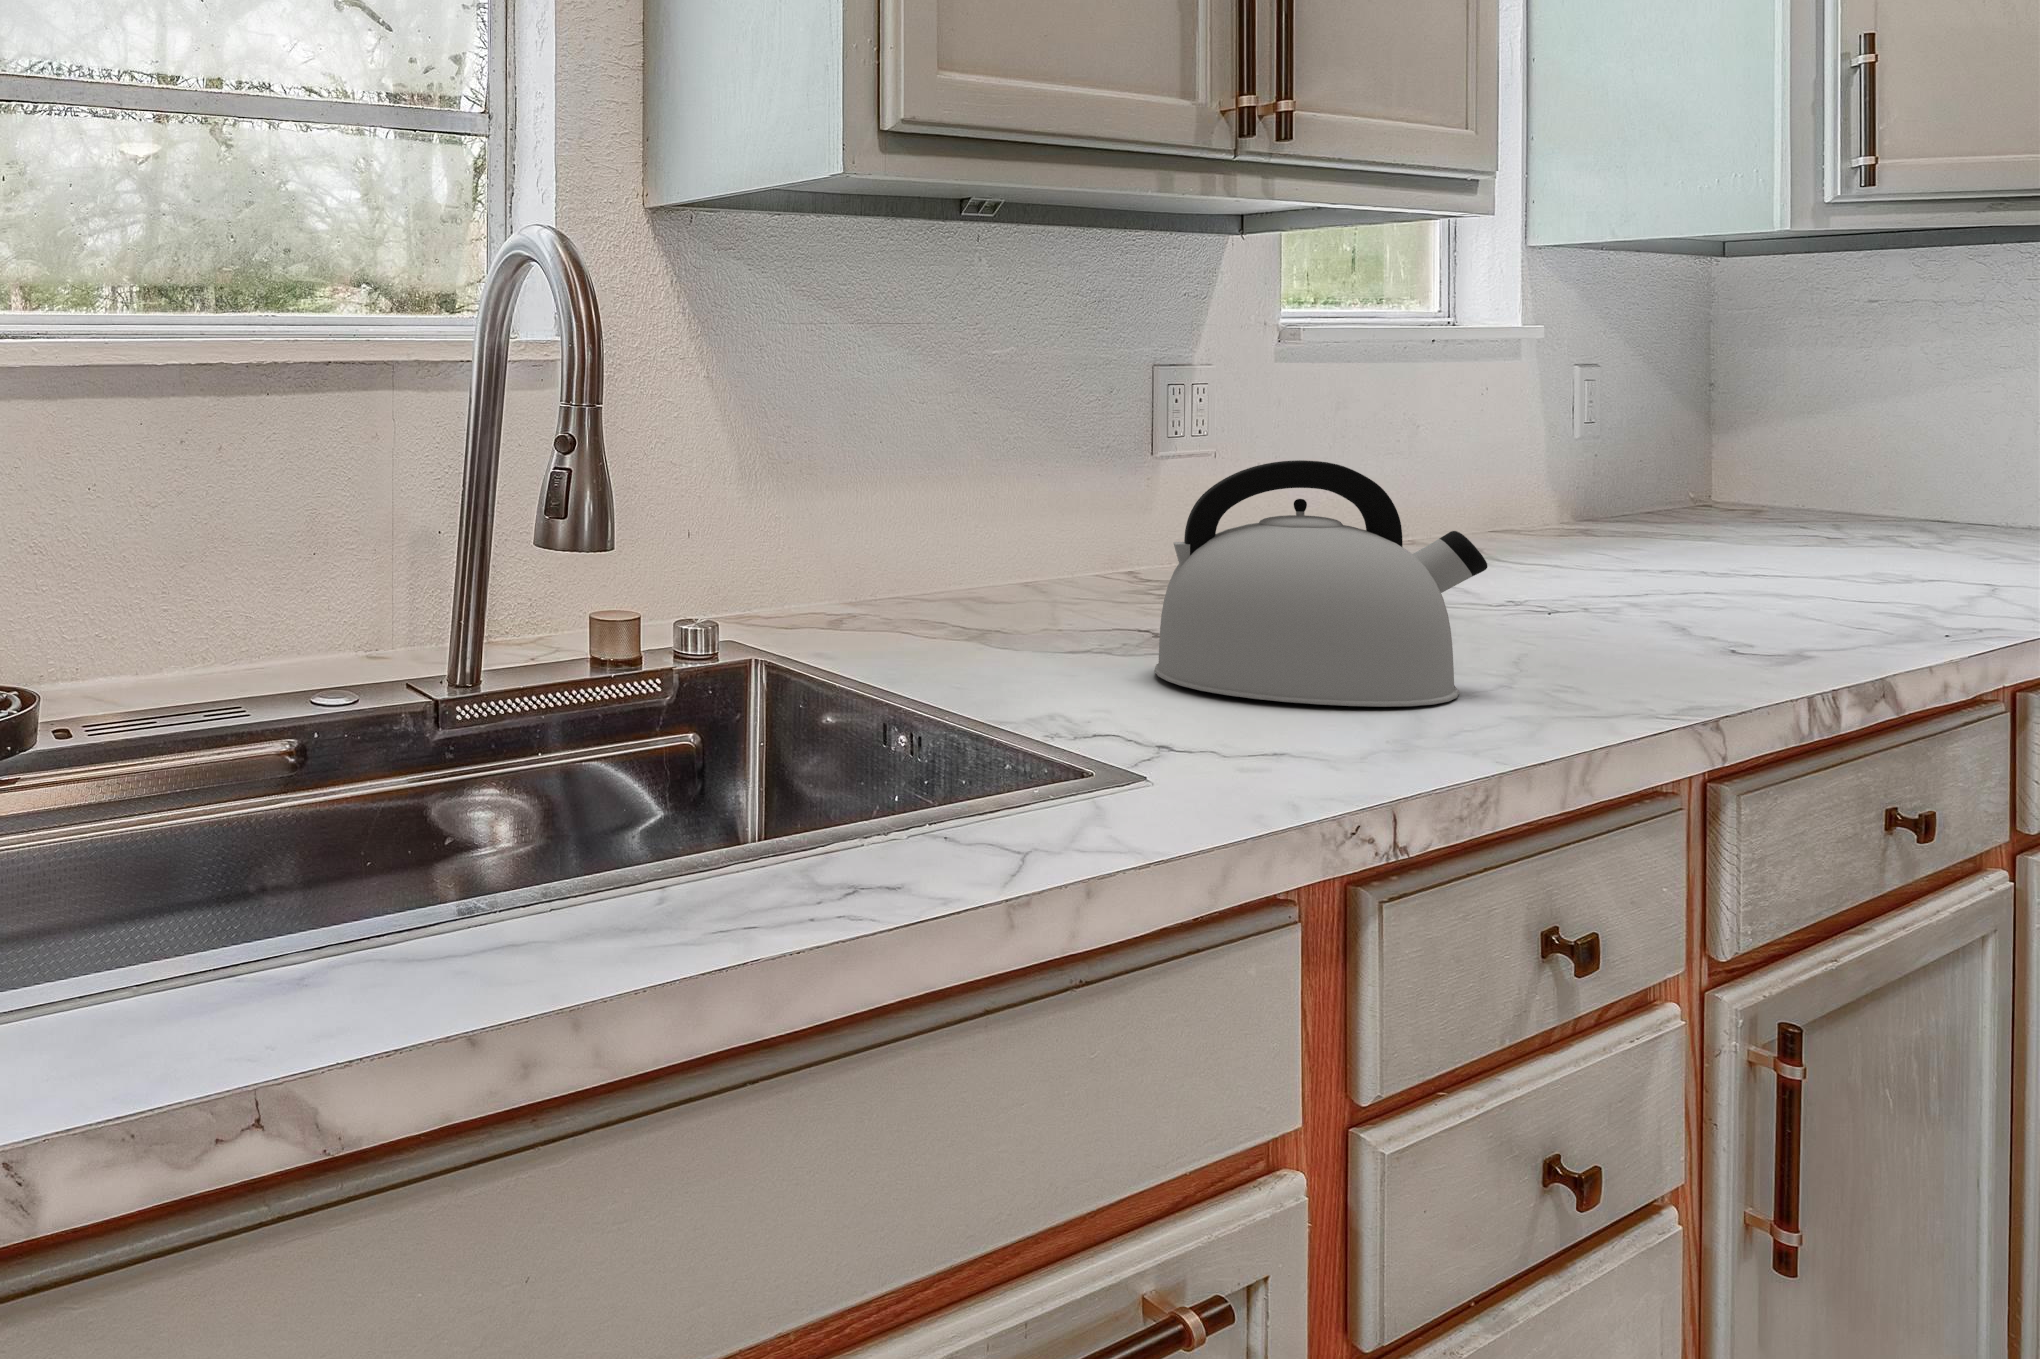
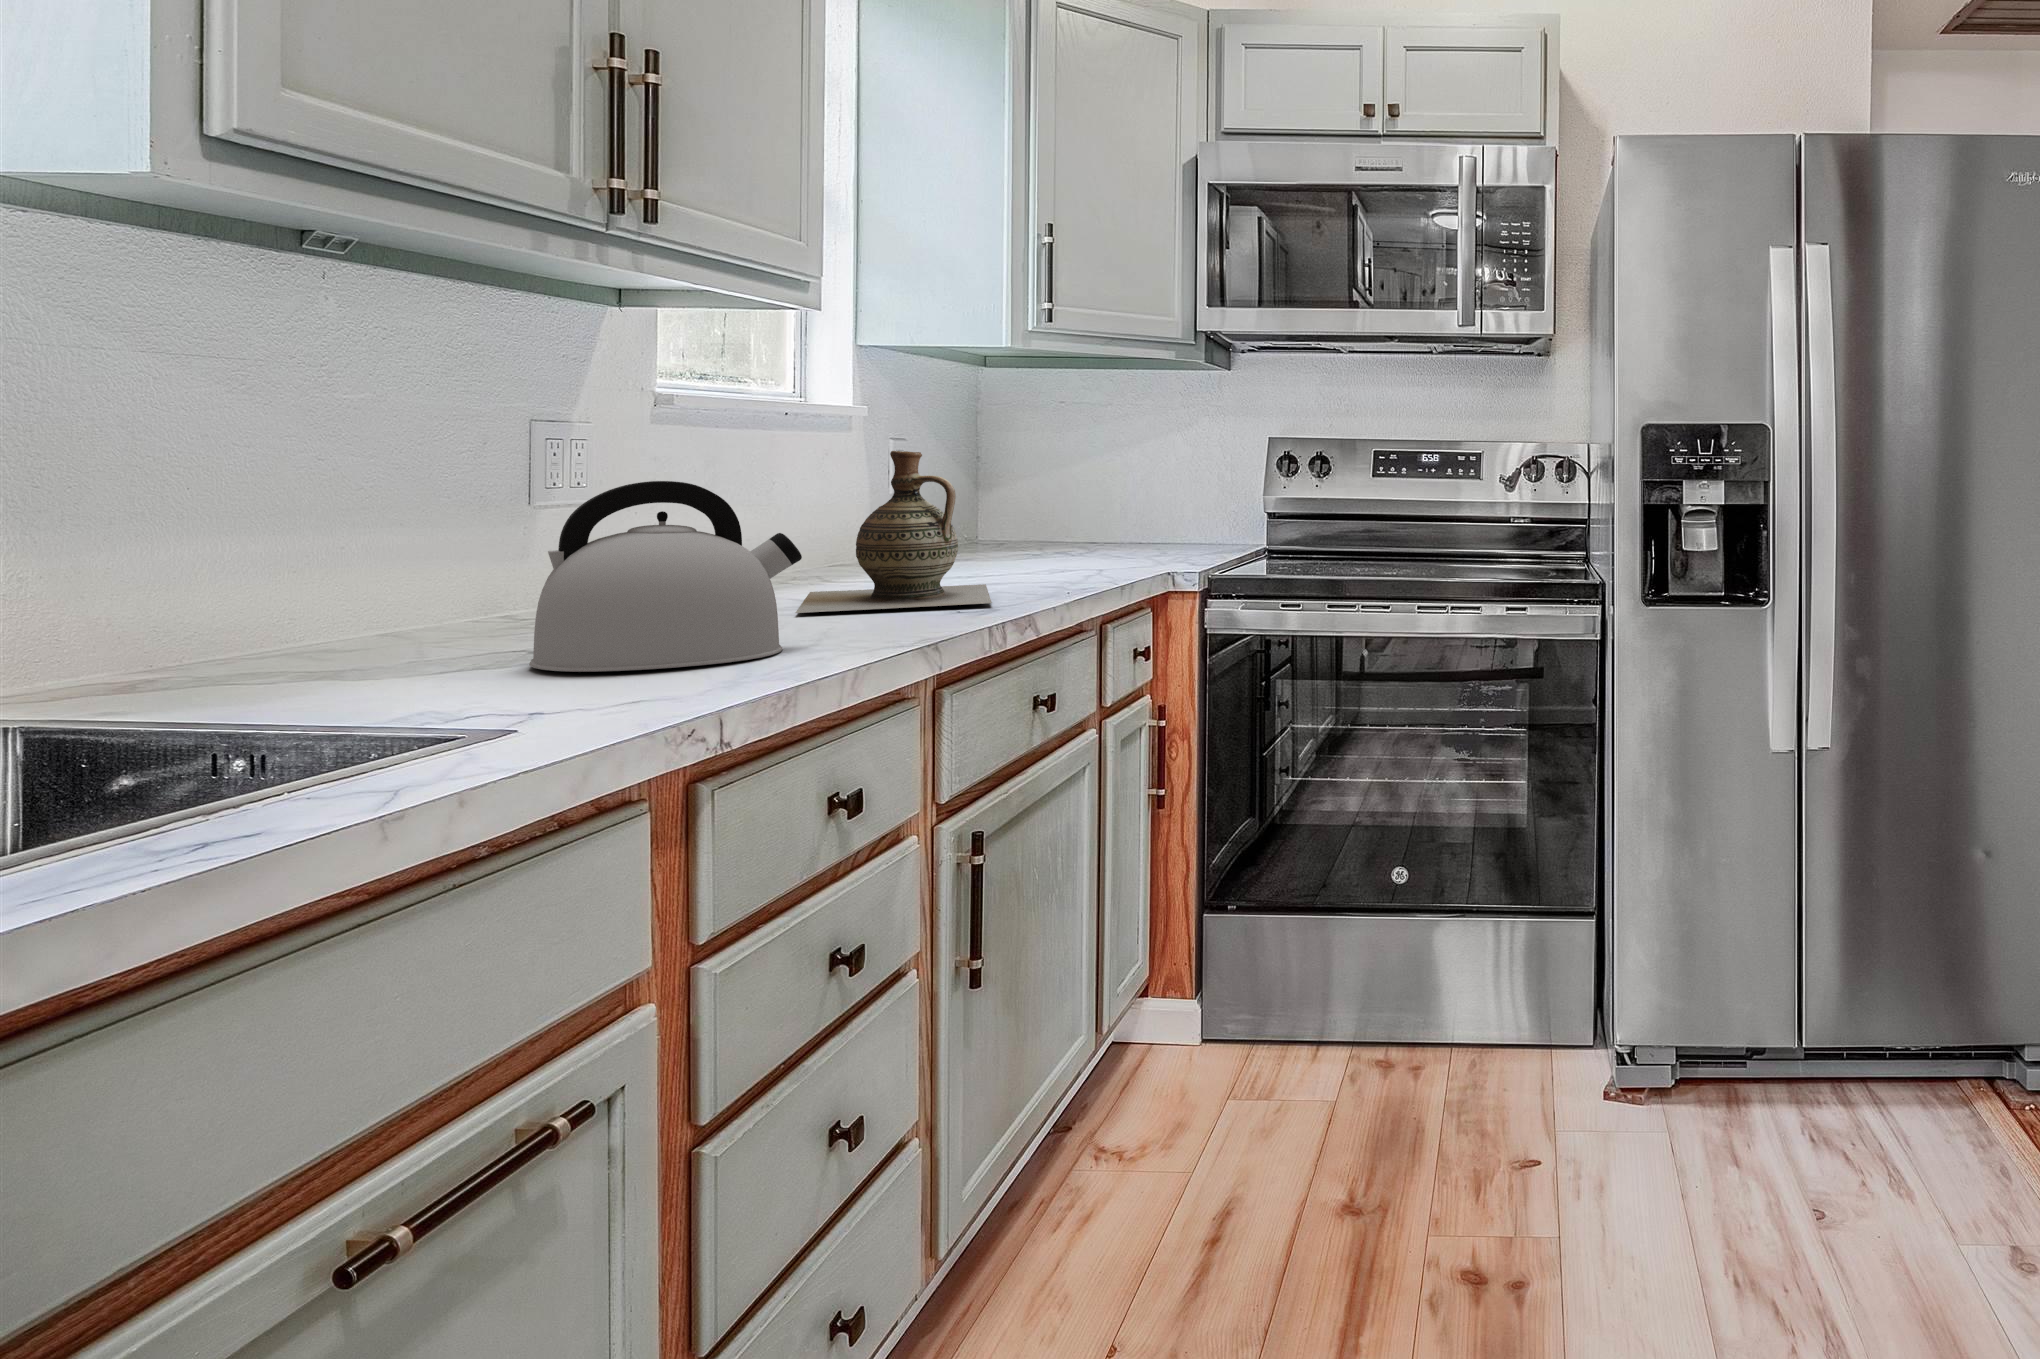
ceramic jug: none [1461,405,1799,647] -> present [795,451,992,613]

